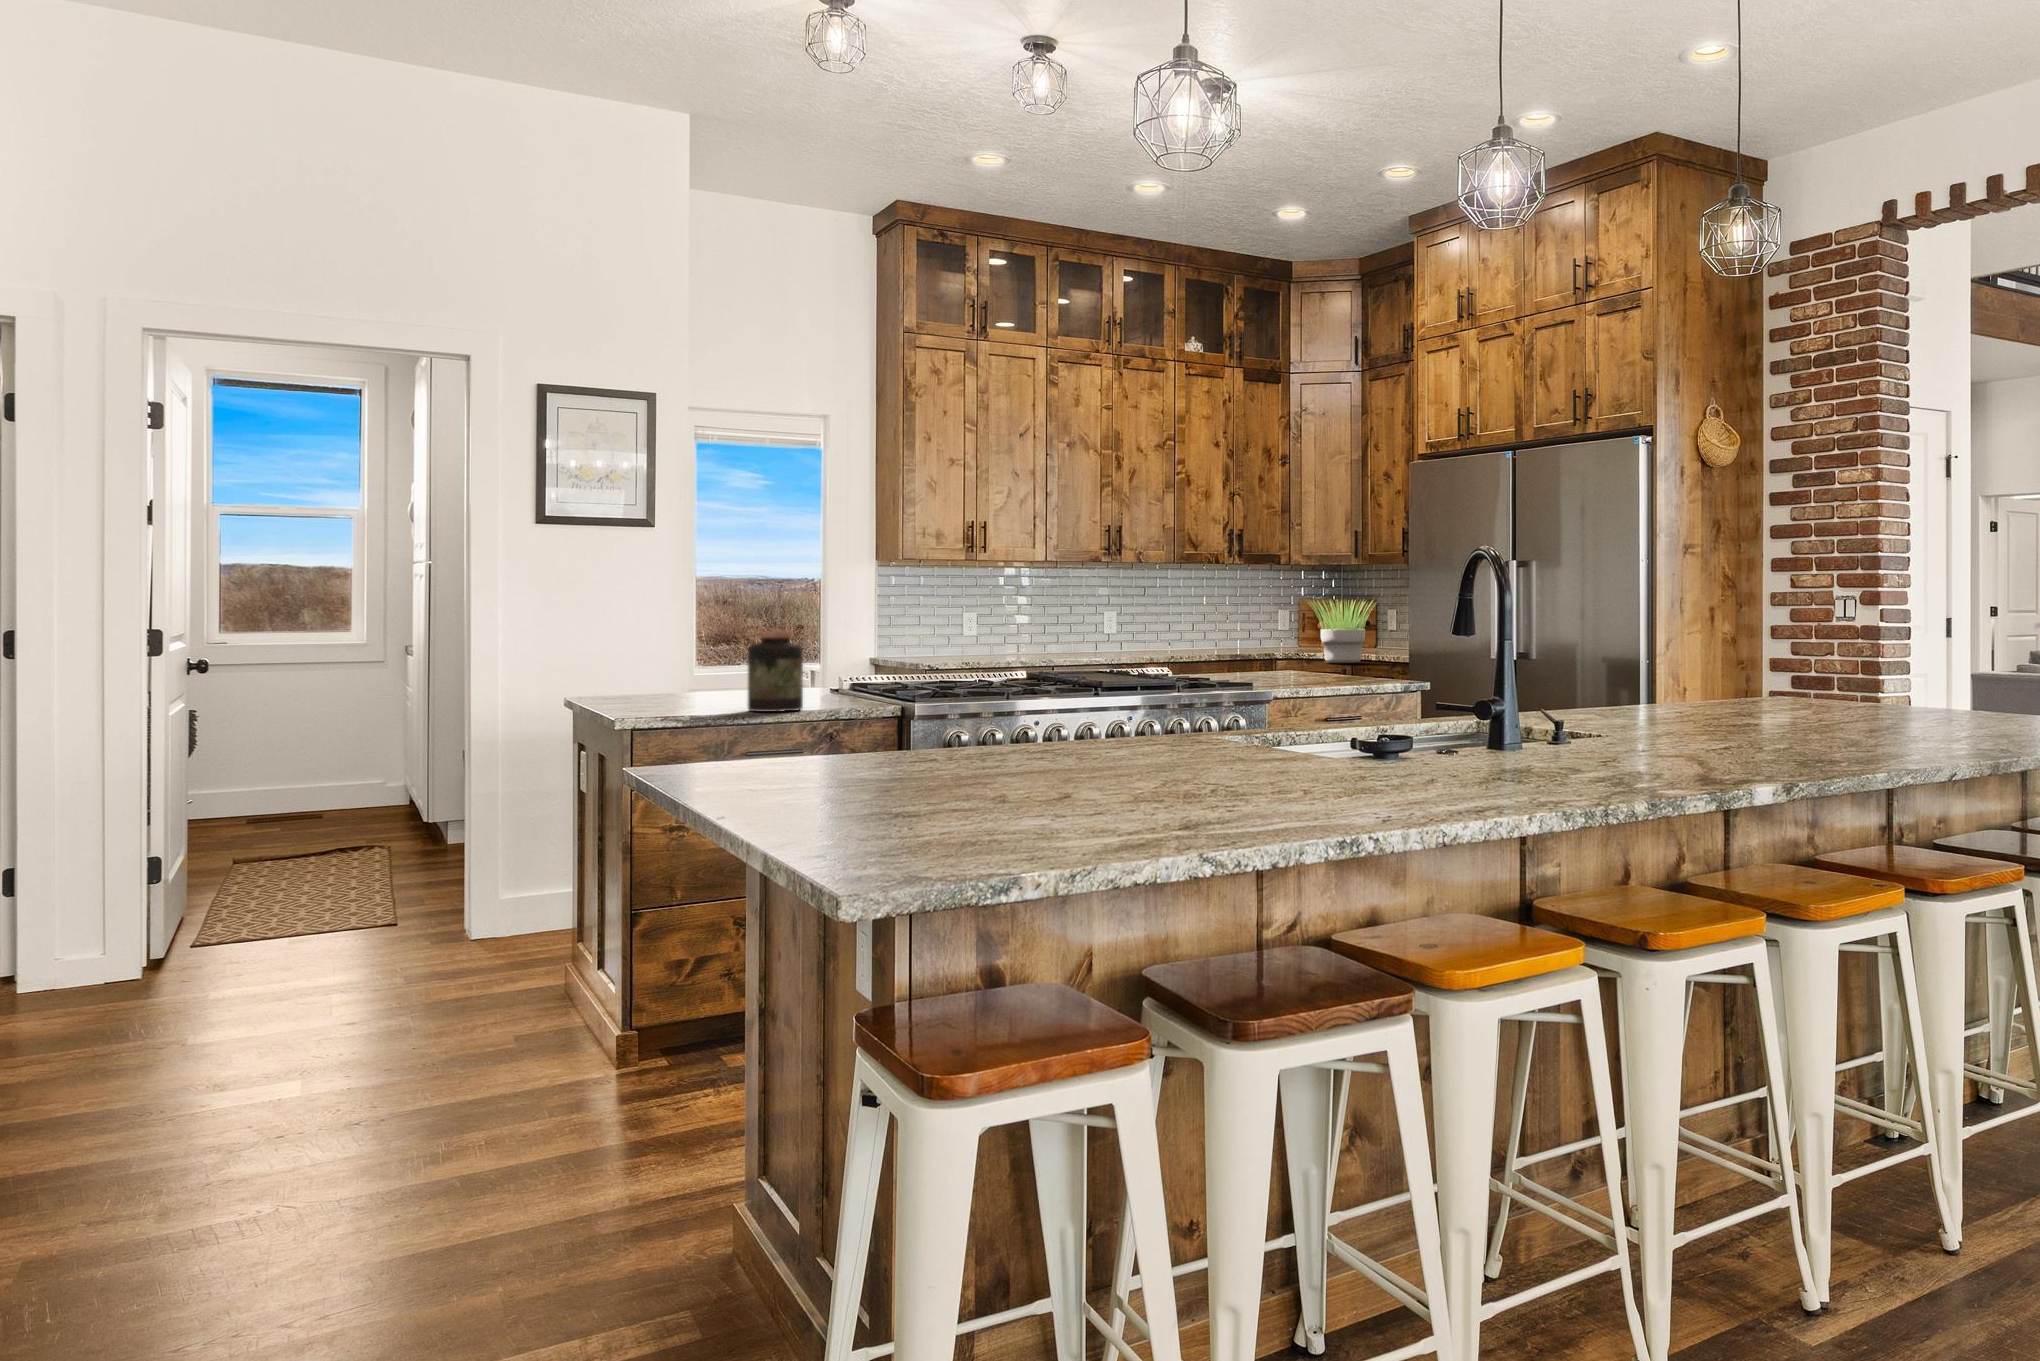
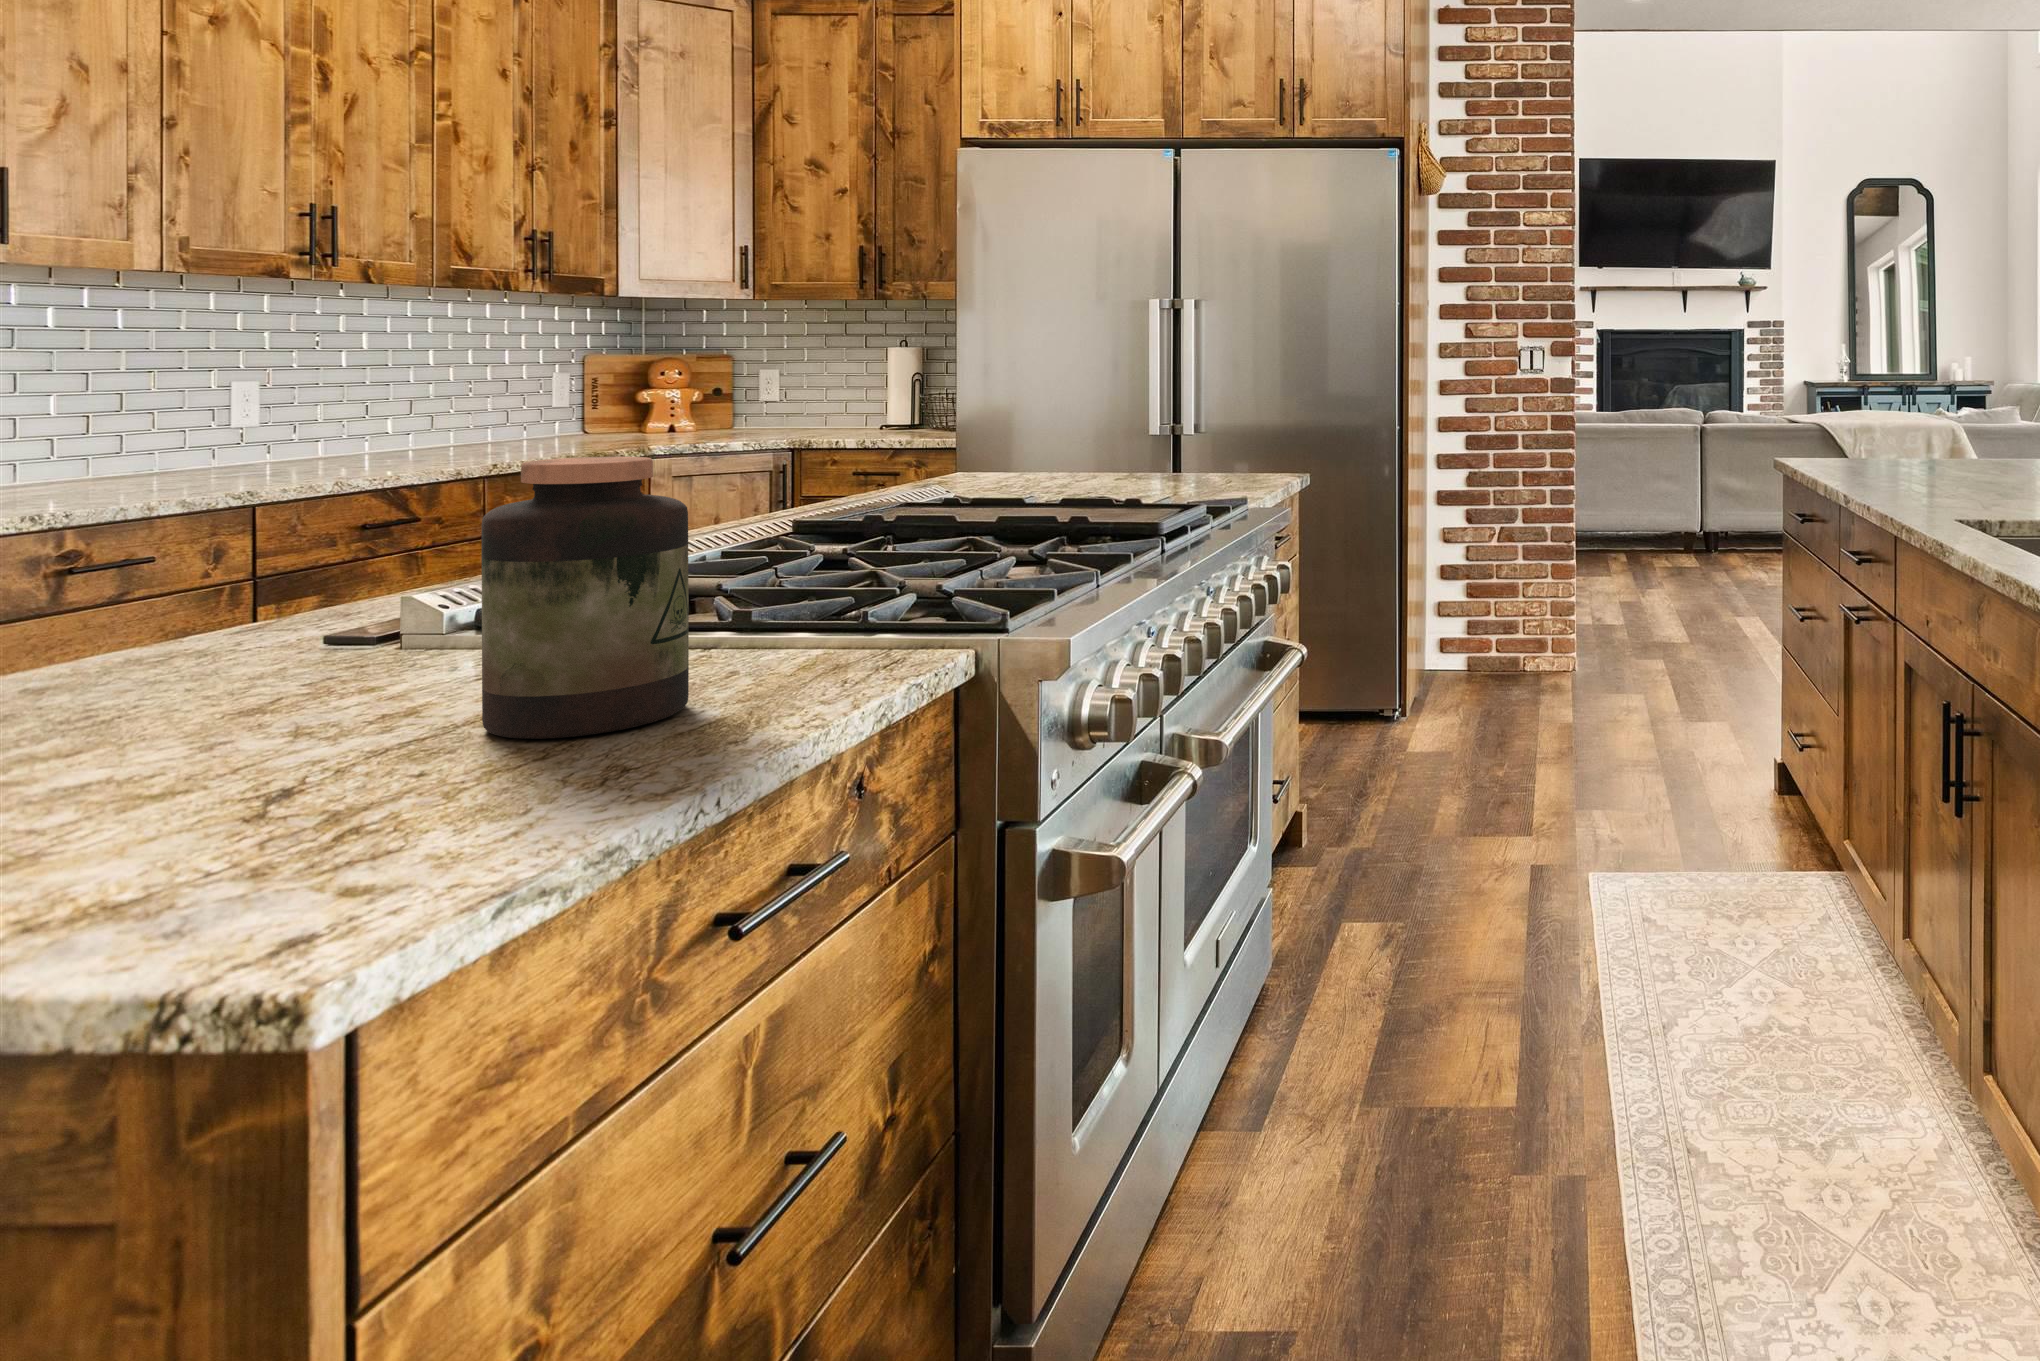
potted plant: present [1314,600,1372,664] -> none [680,342,812,443]

